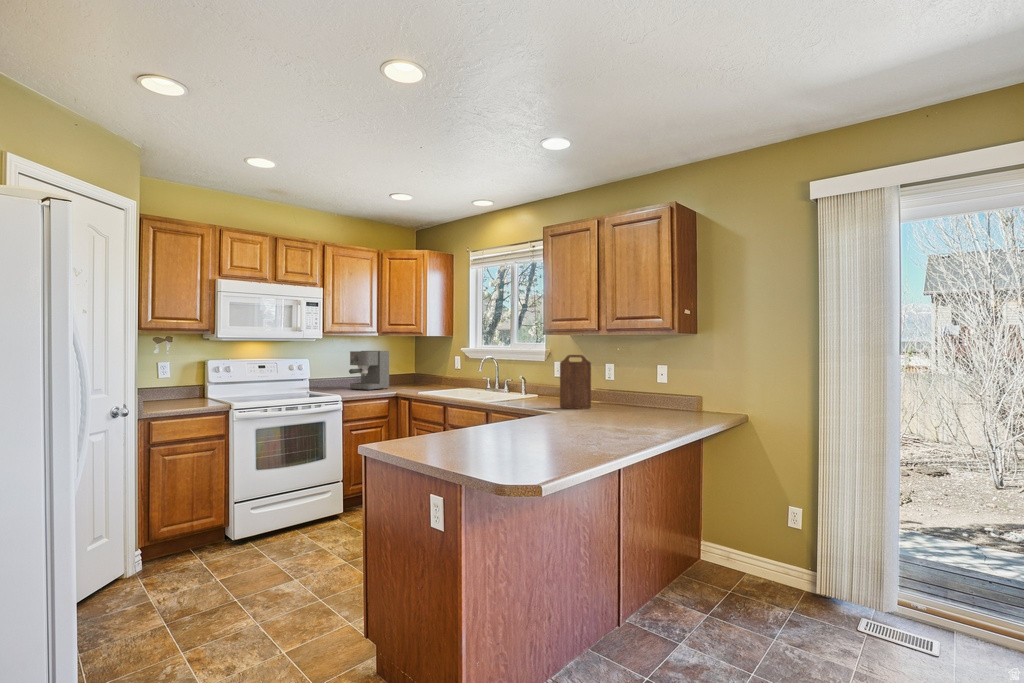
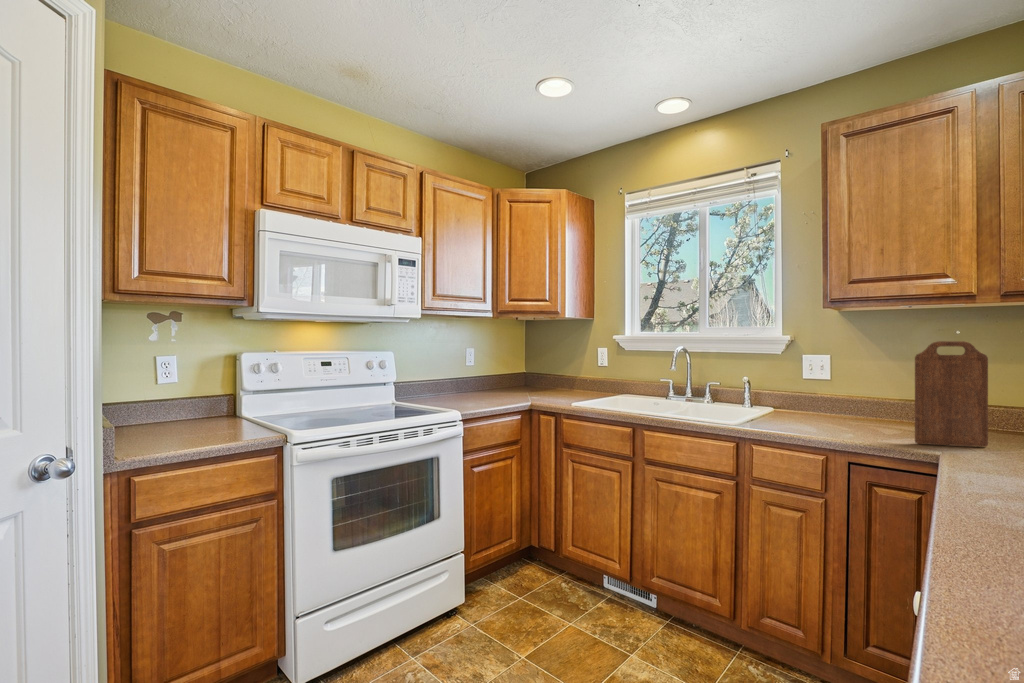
coffee maker: present [349,351,389,390] -> none [450,339,506,399]

